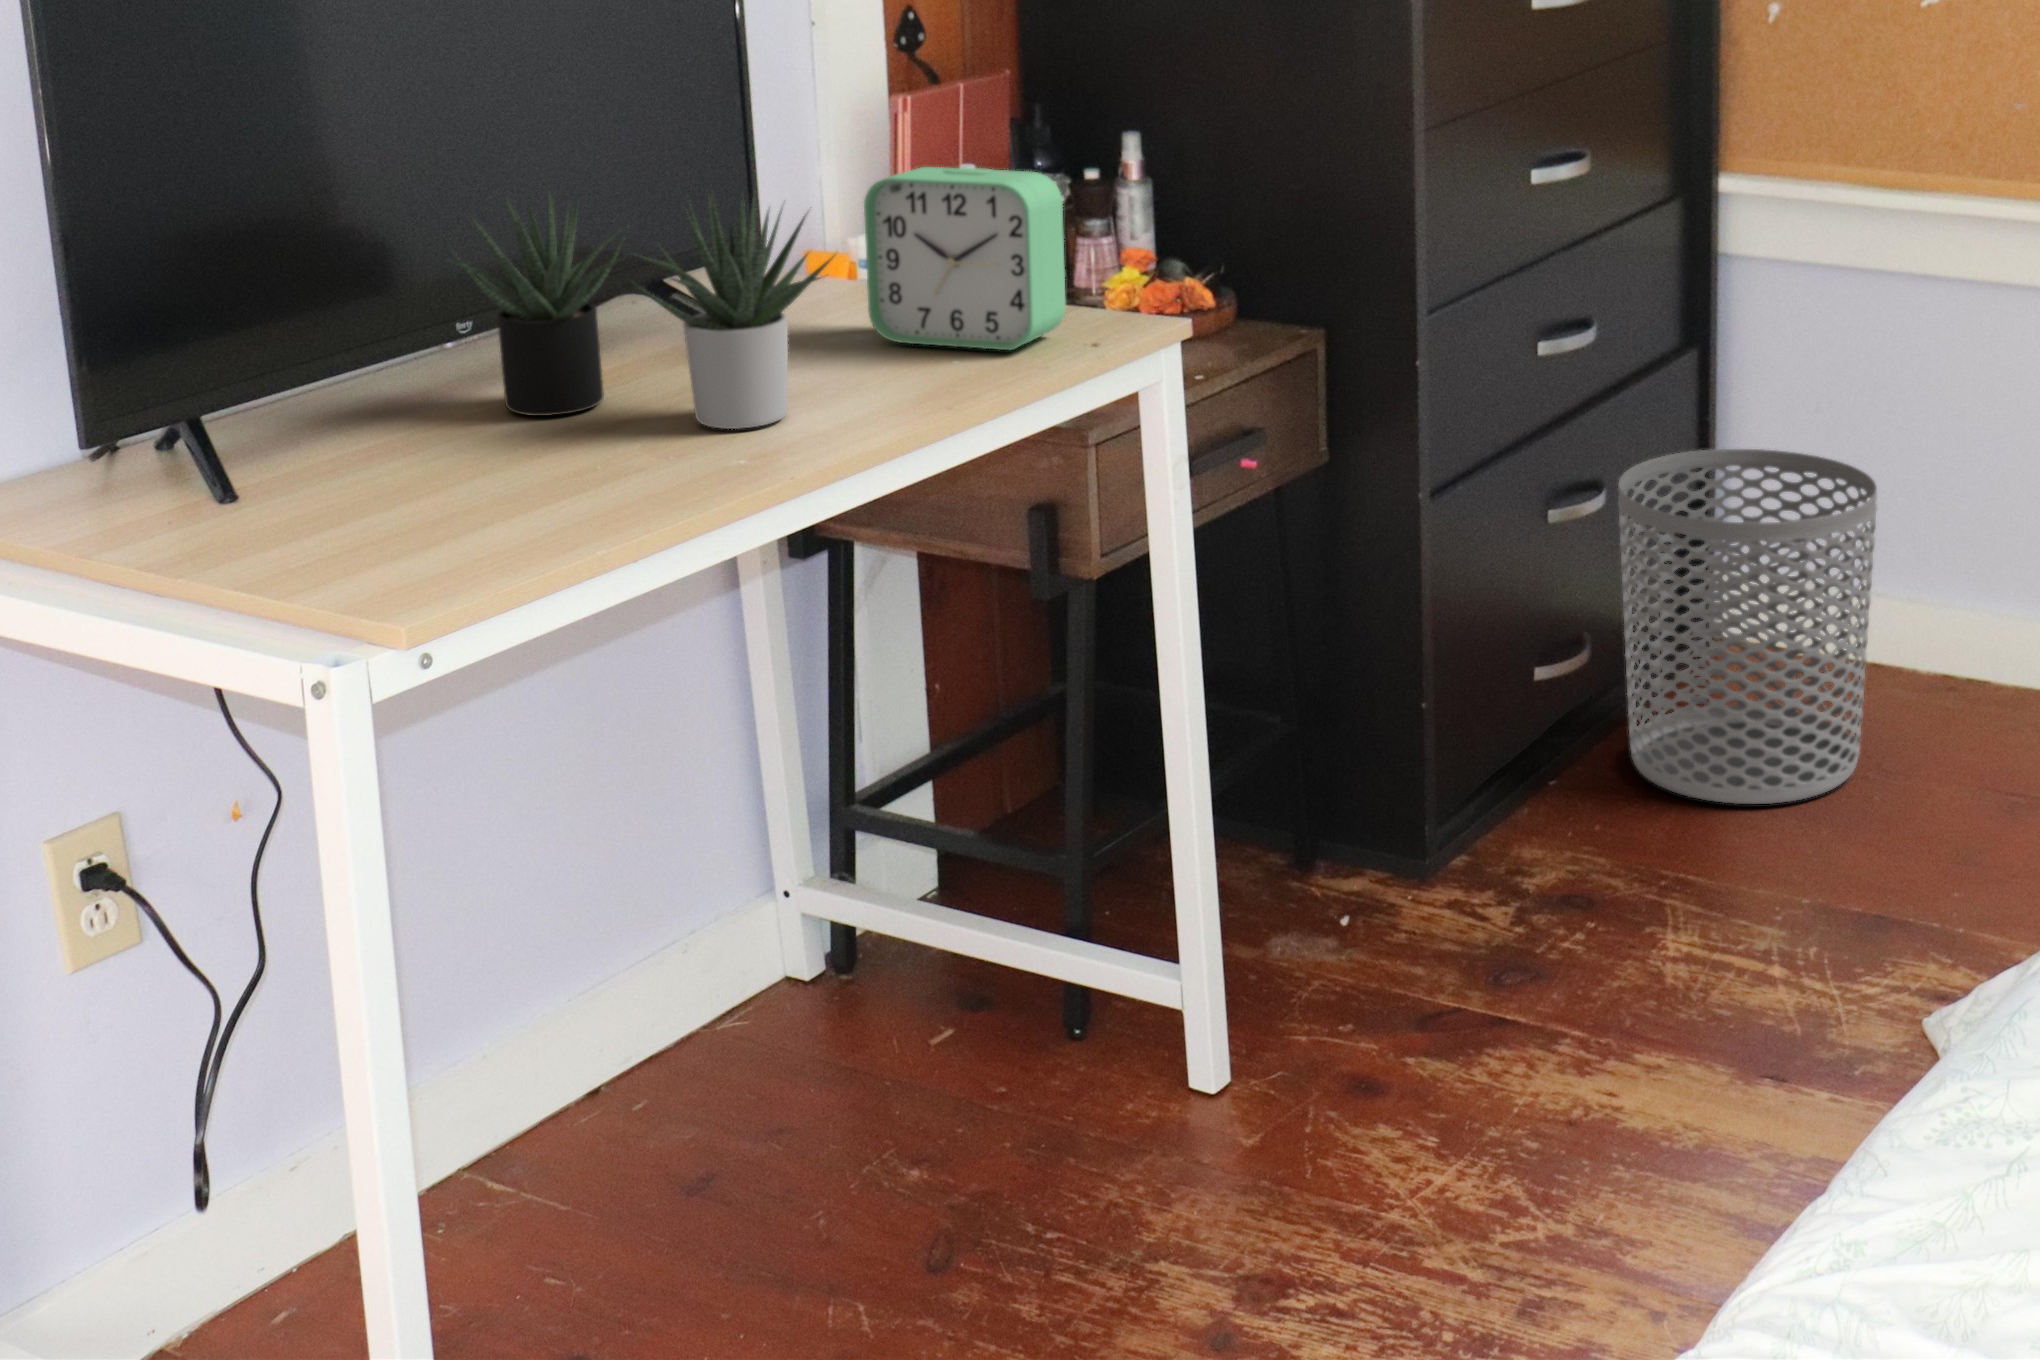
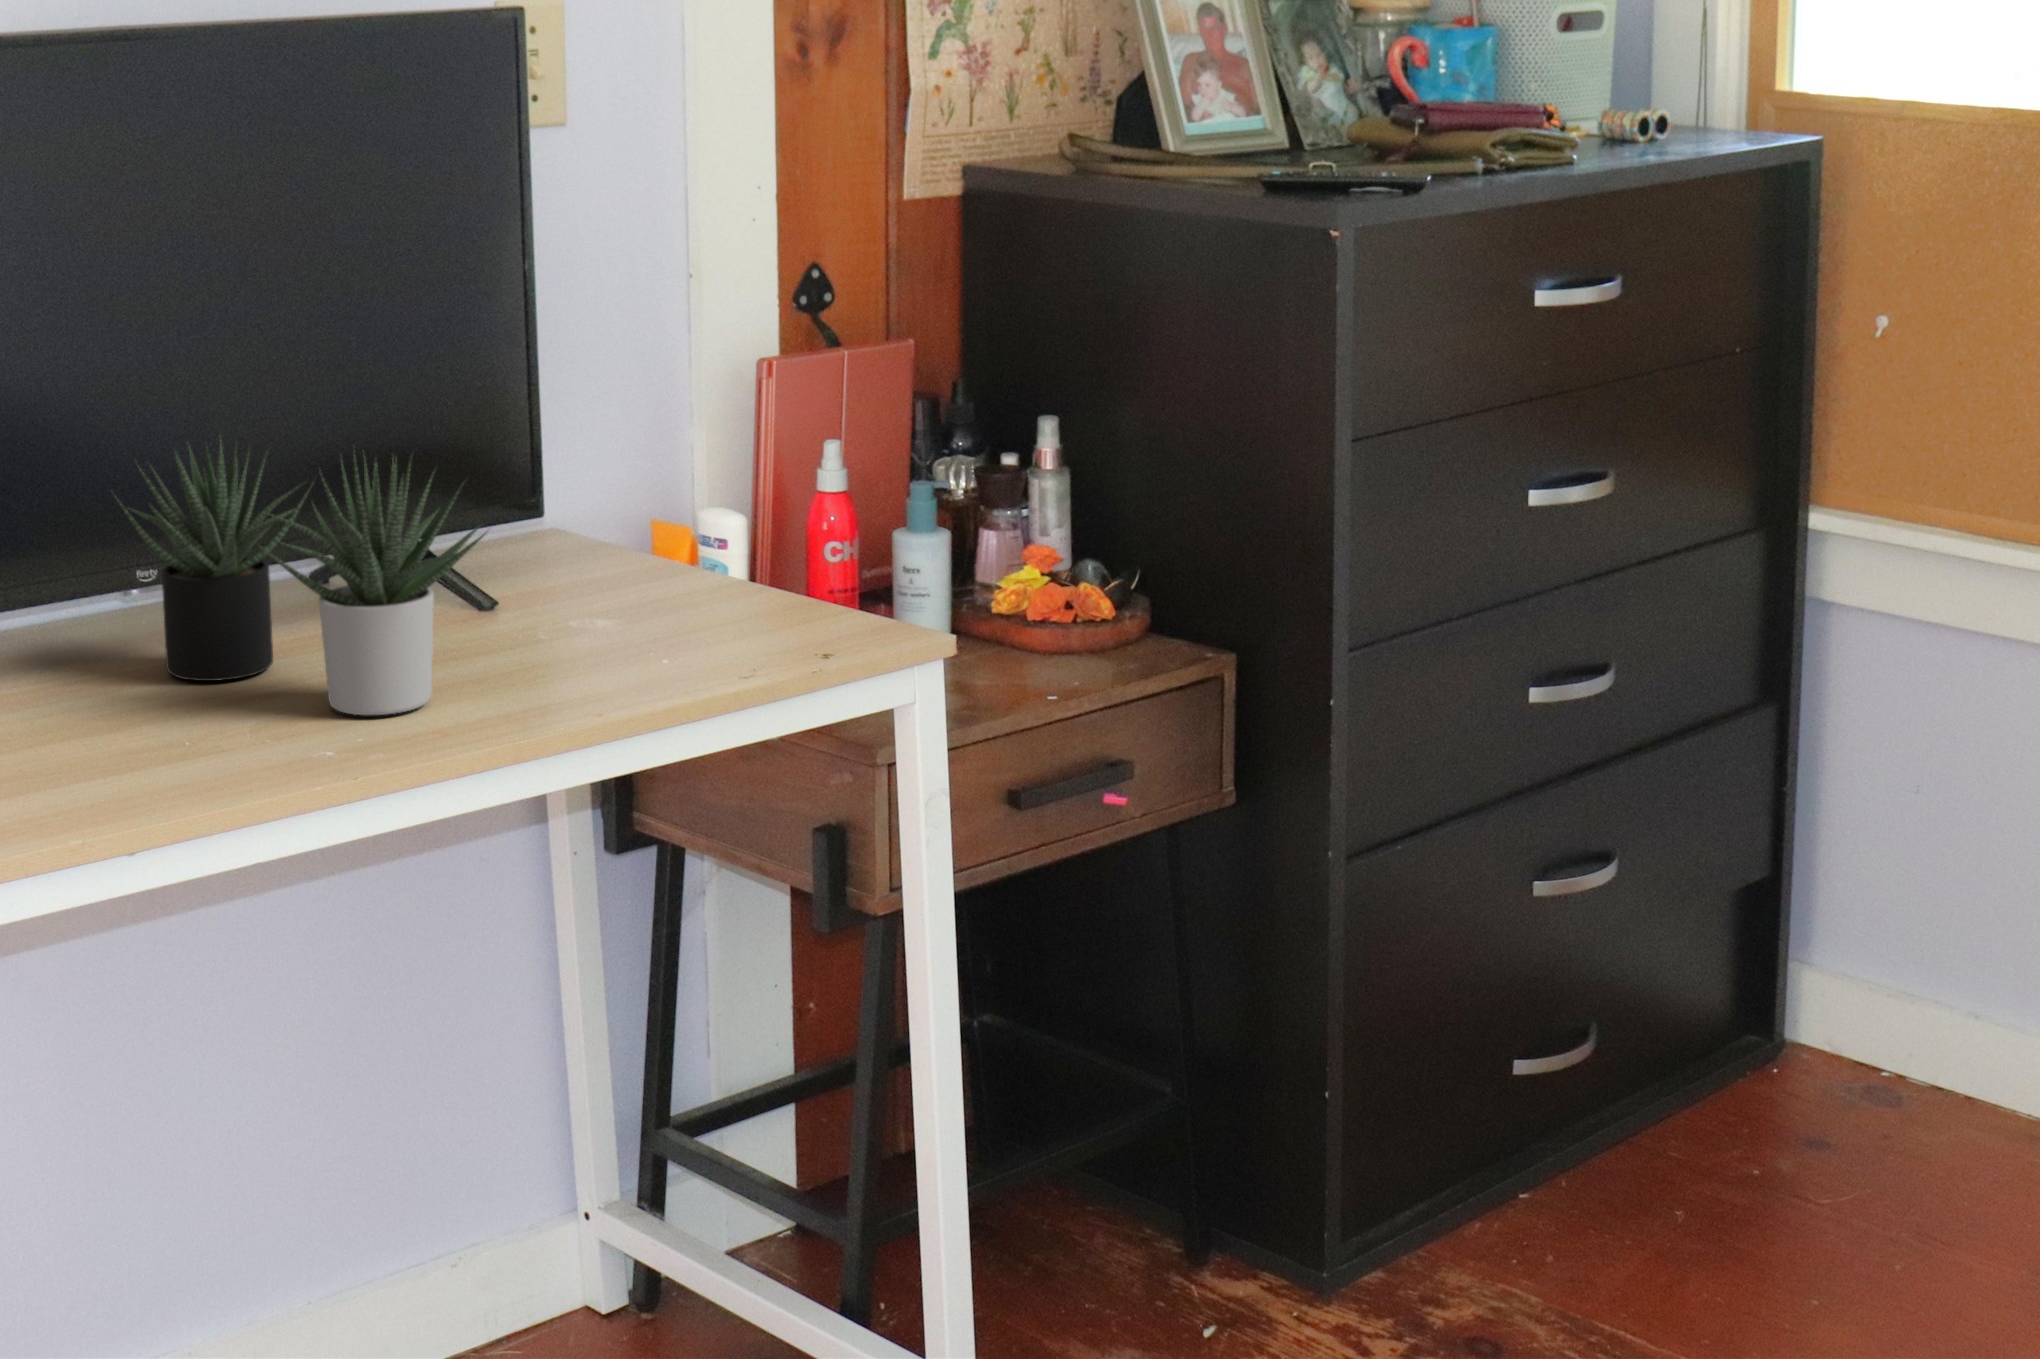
alarm clock: present [864,167,1065,350] -> none [600,439,809,651]
waste bin: present [1618,449,1877,804] -> none [1612,828,1924,1264]

